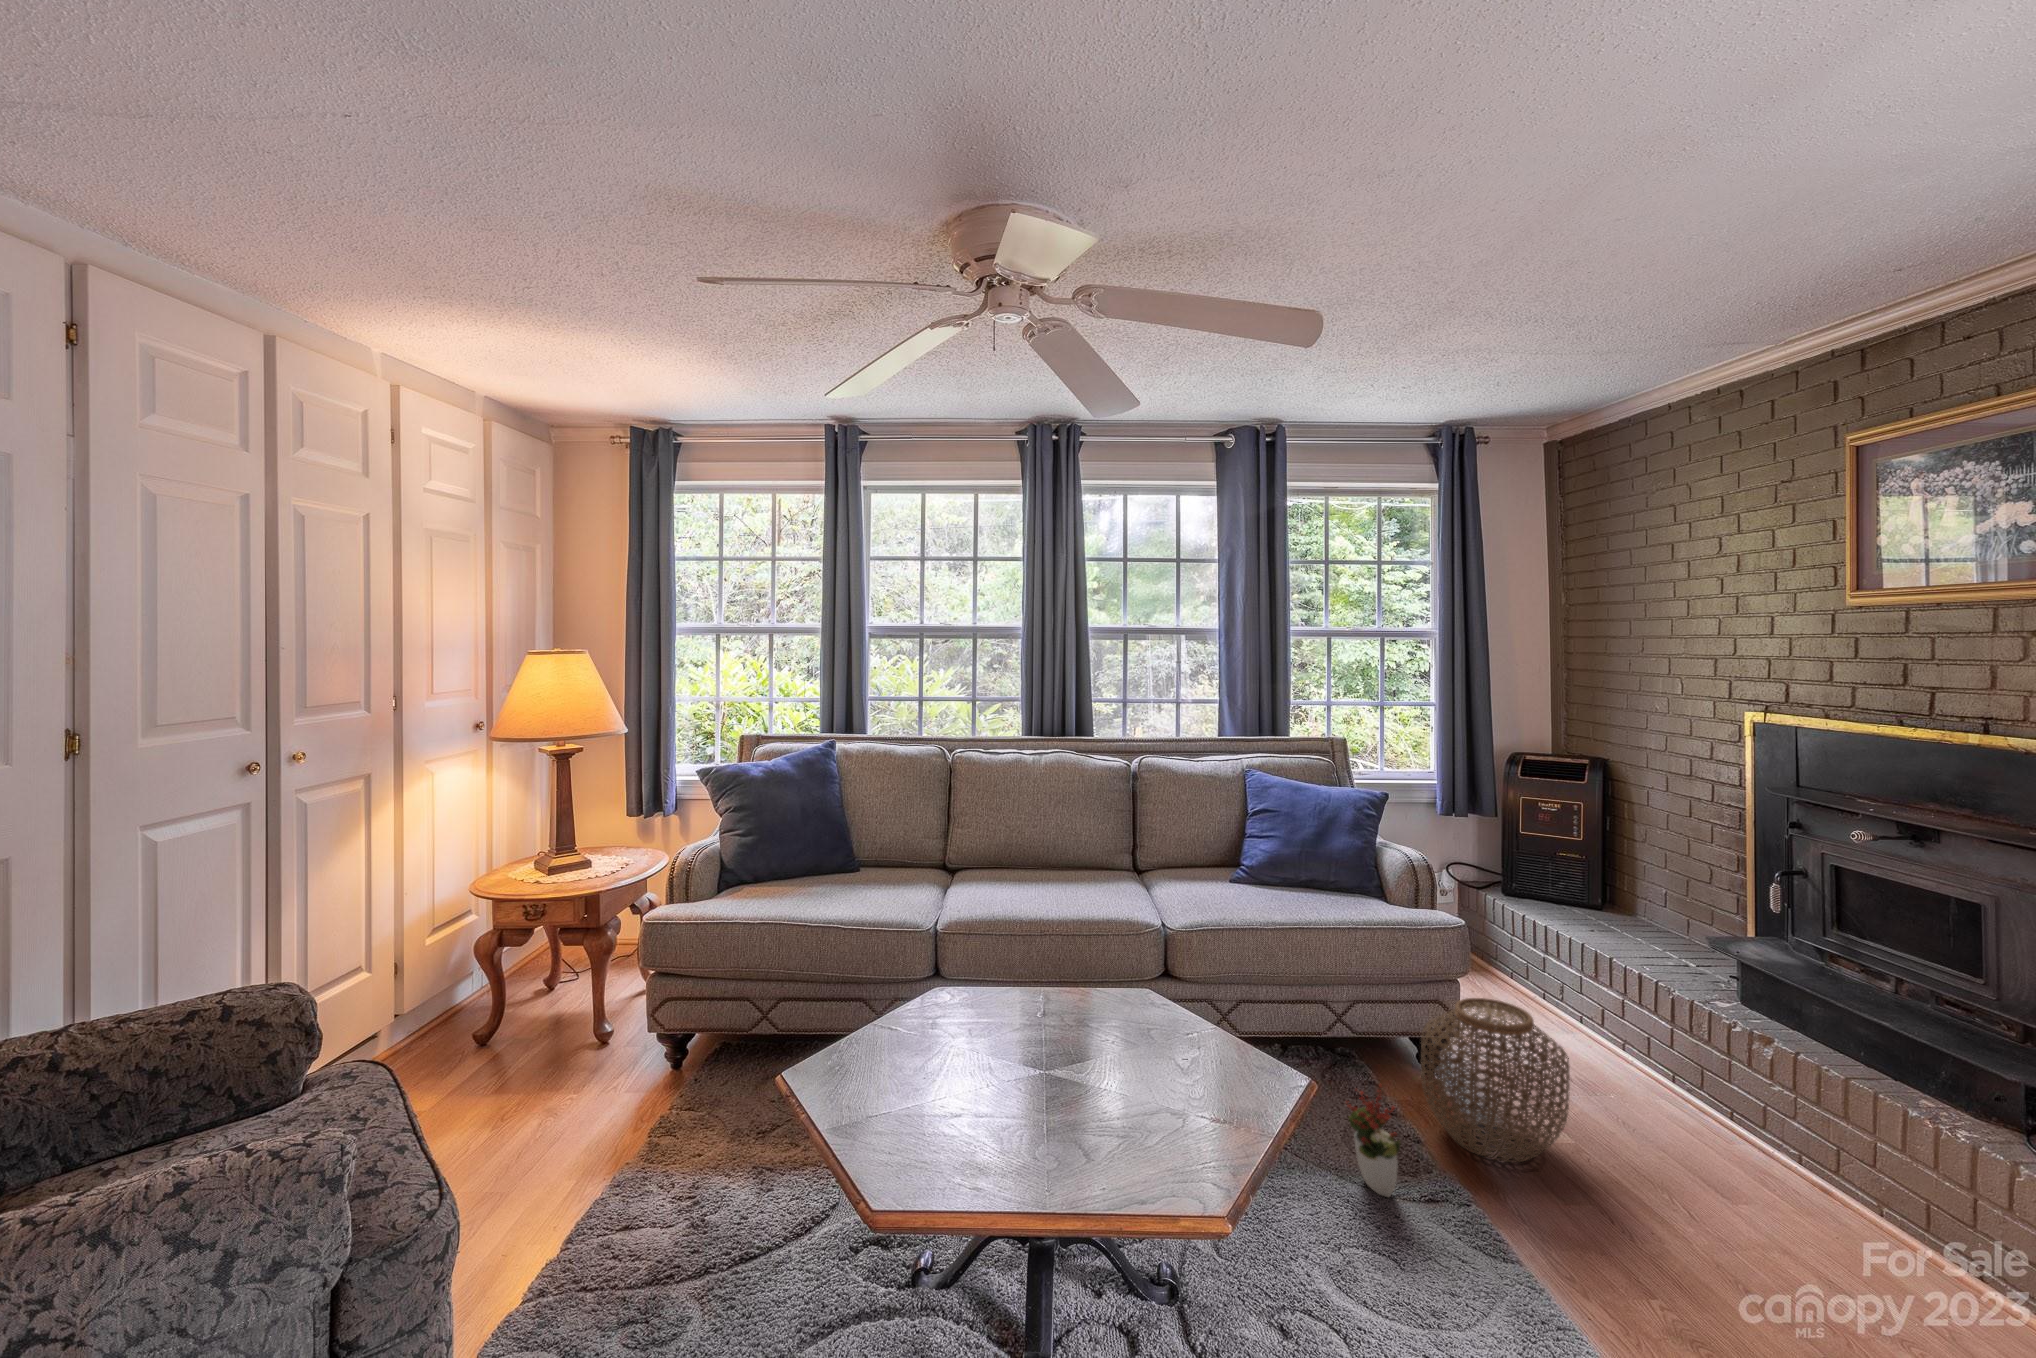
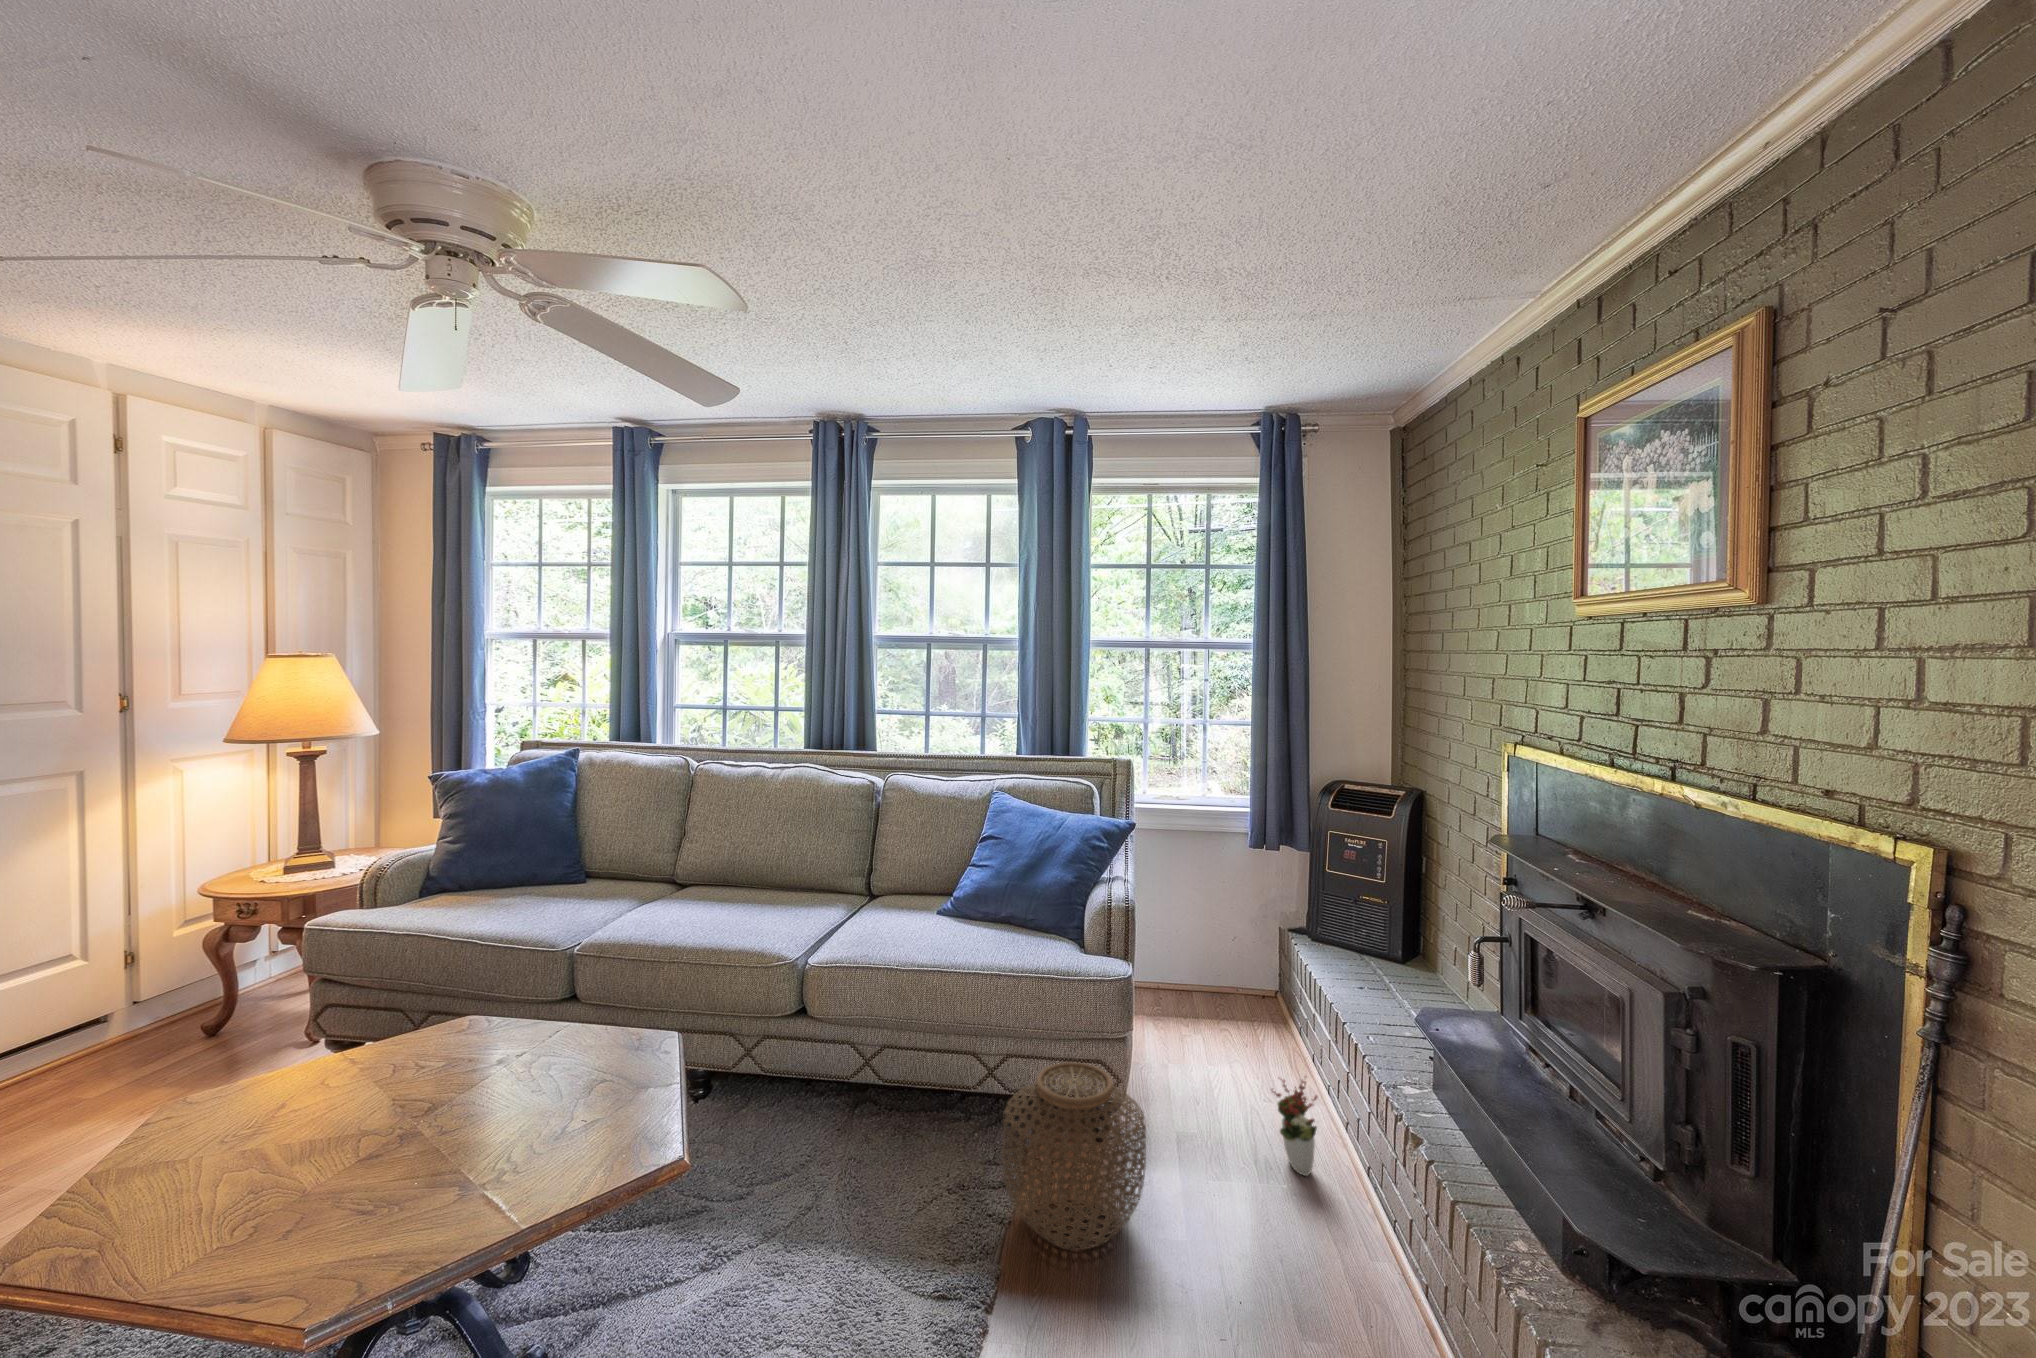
decorative plant: present [1346,1089,1400,1197] -> present [1271,1079,1317,1176]

